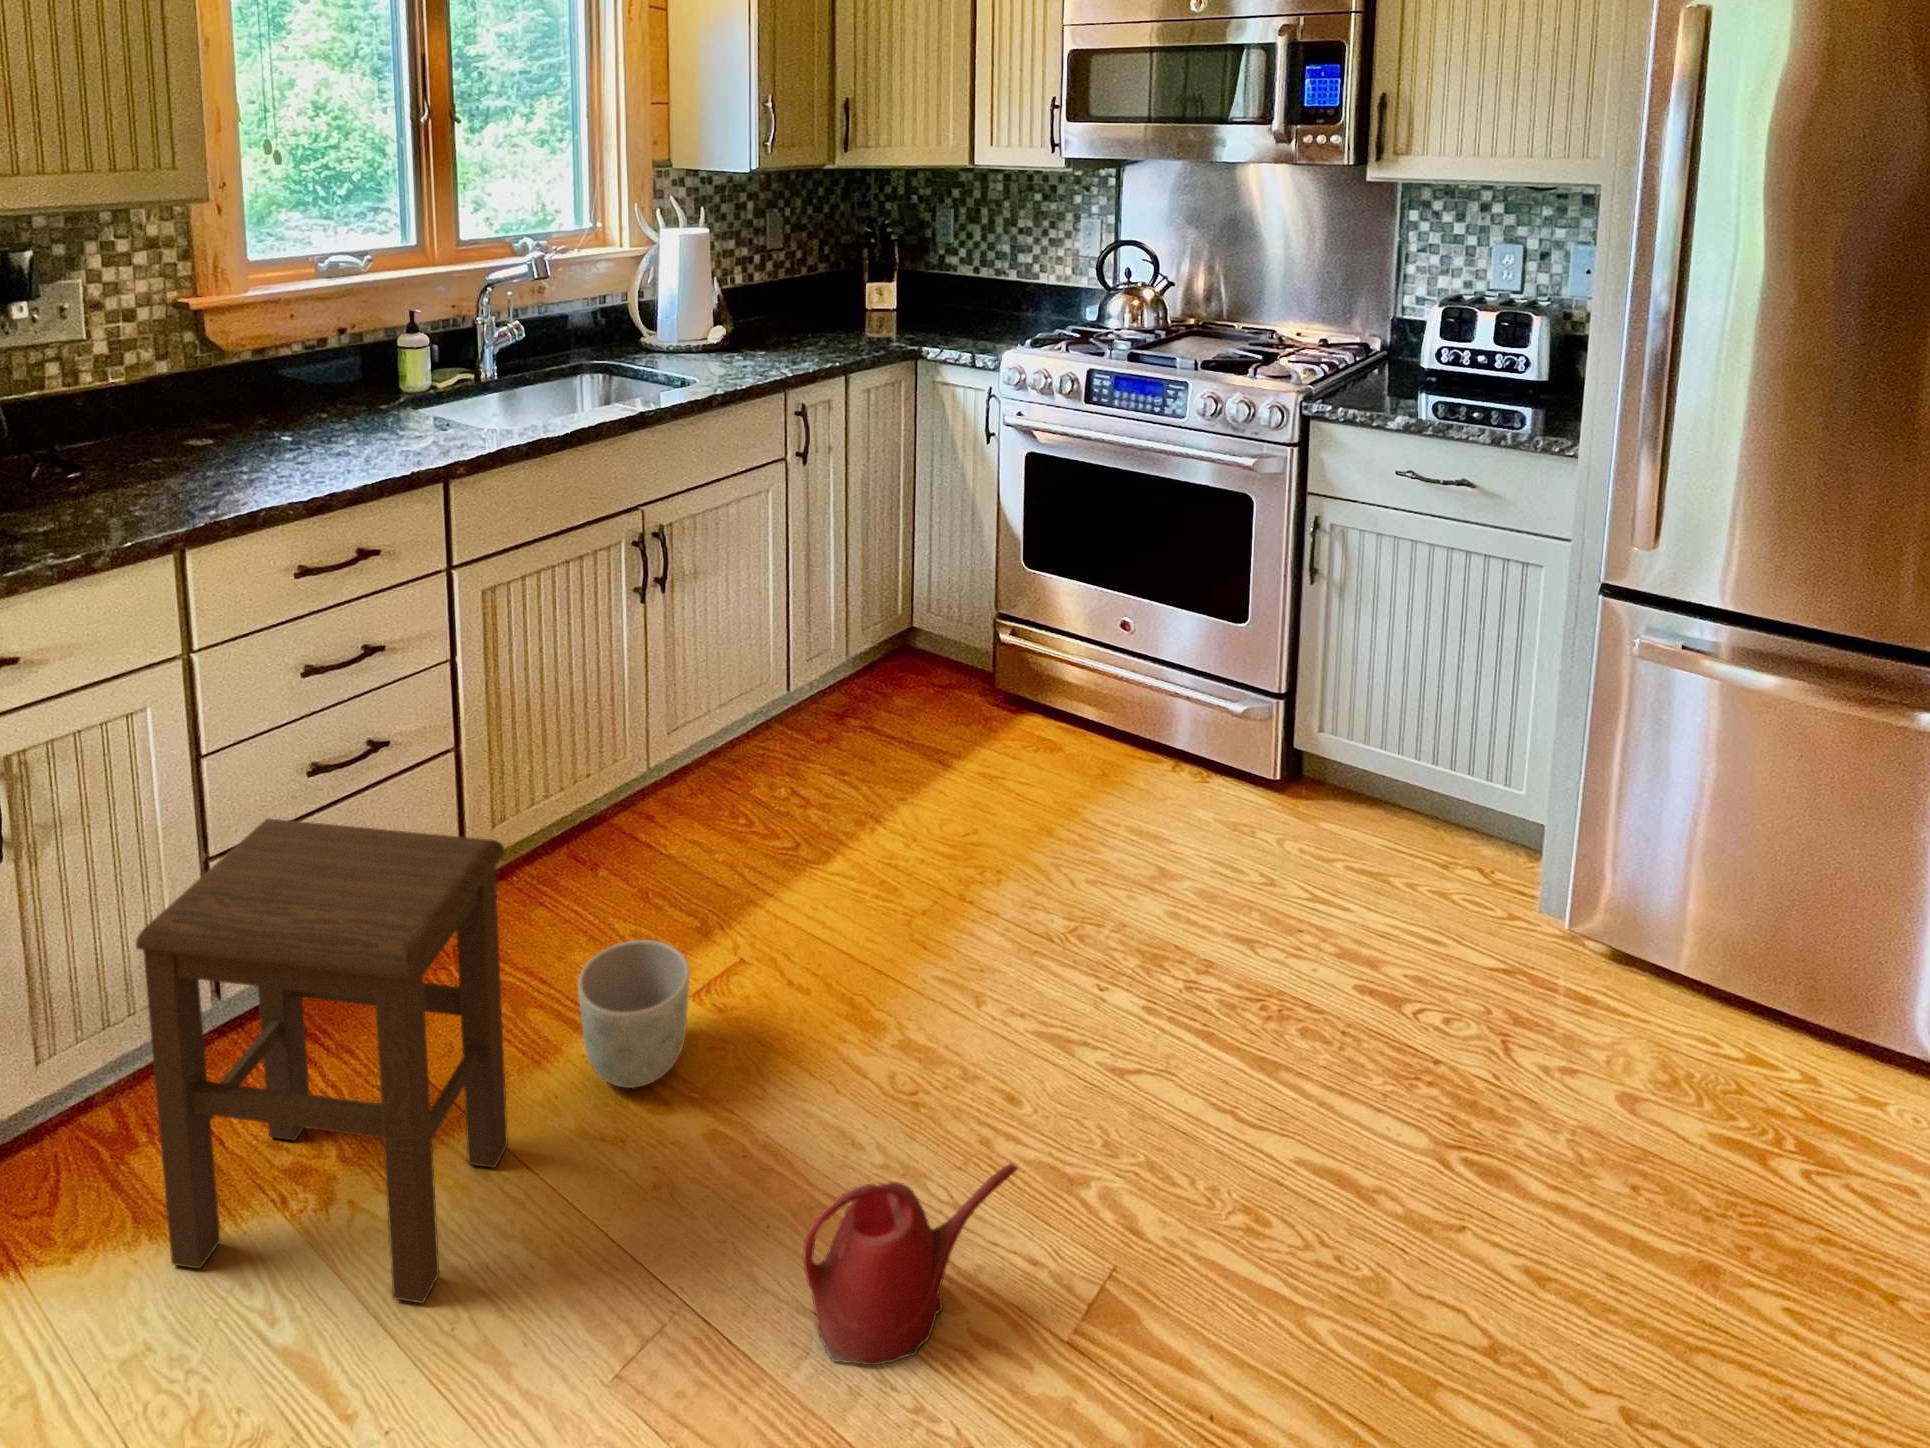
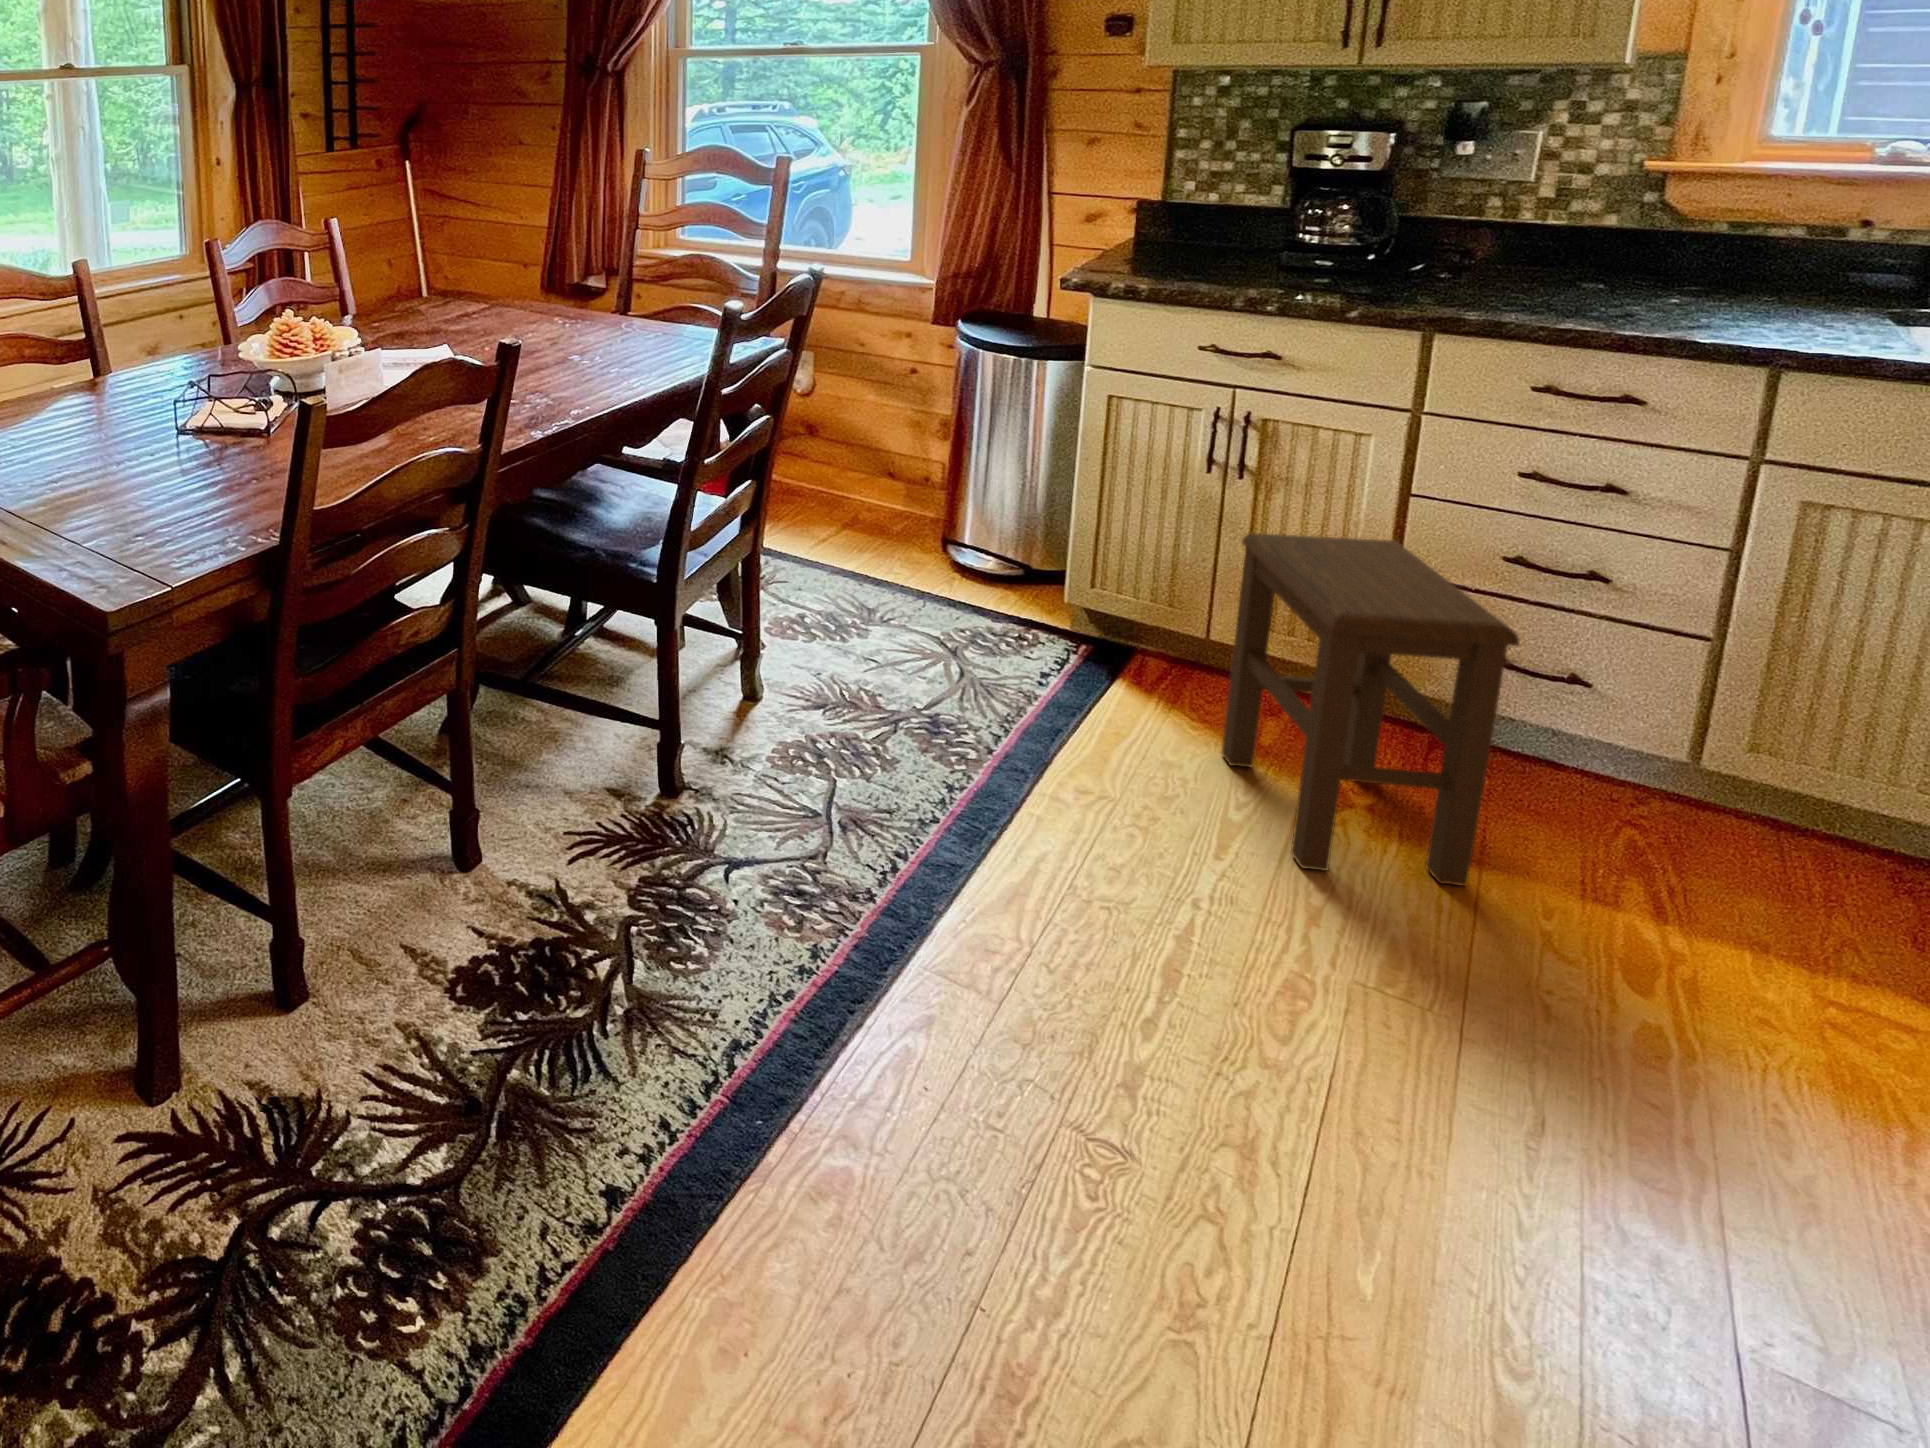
planter: present [578,940,690,1088] -> none [1588,838,1752,982]
watering can: present [804,1164,1018,1365] -> none [1488,1014,1779,1228]

